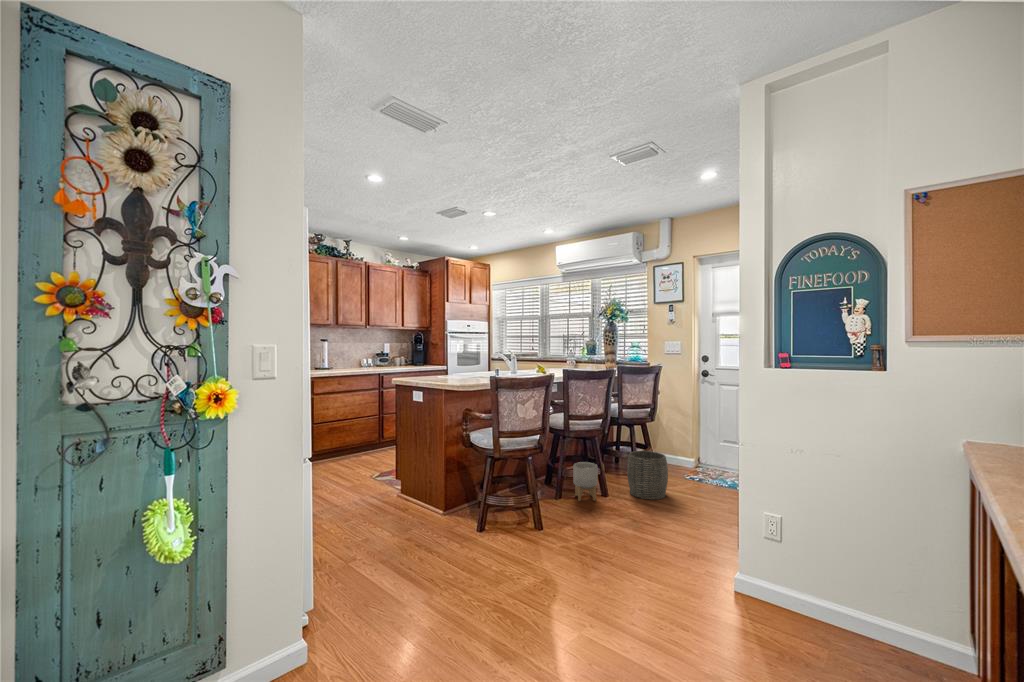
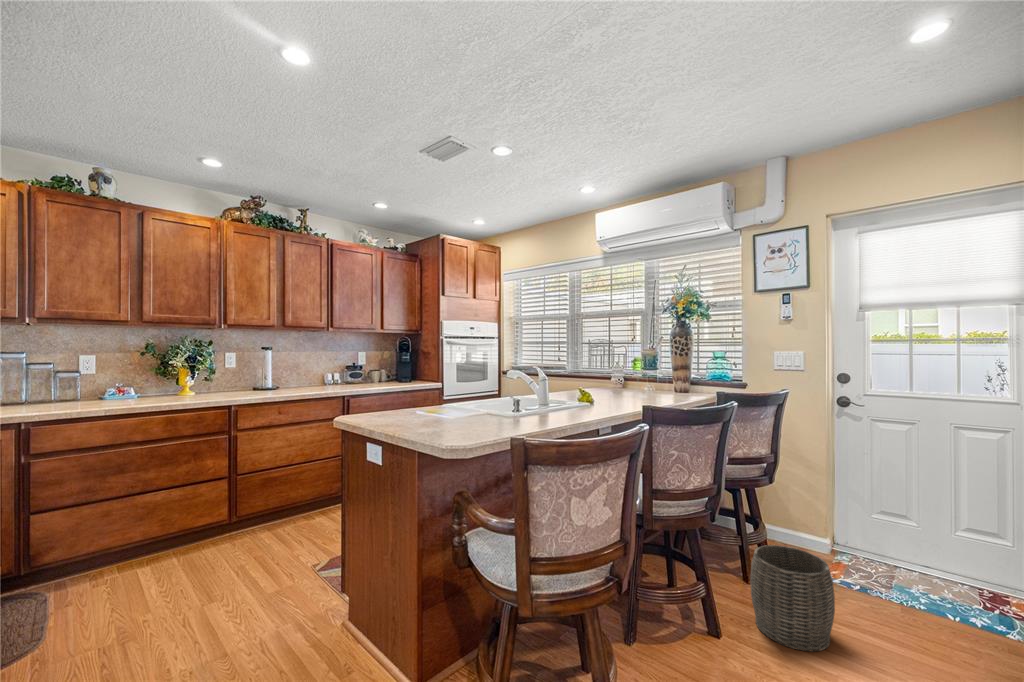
planter: present [573,462,597,501] -> none [658,572,705,655]

